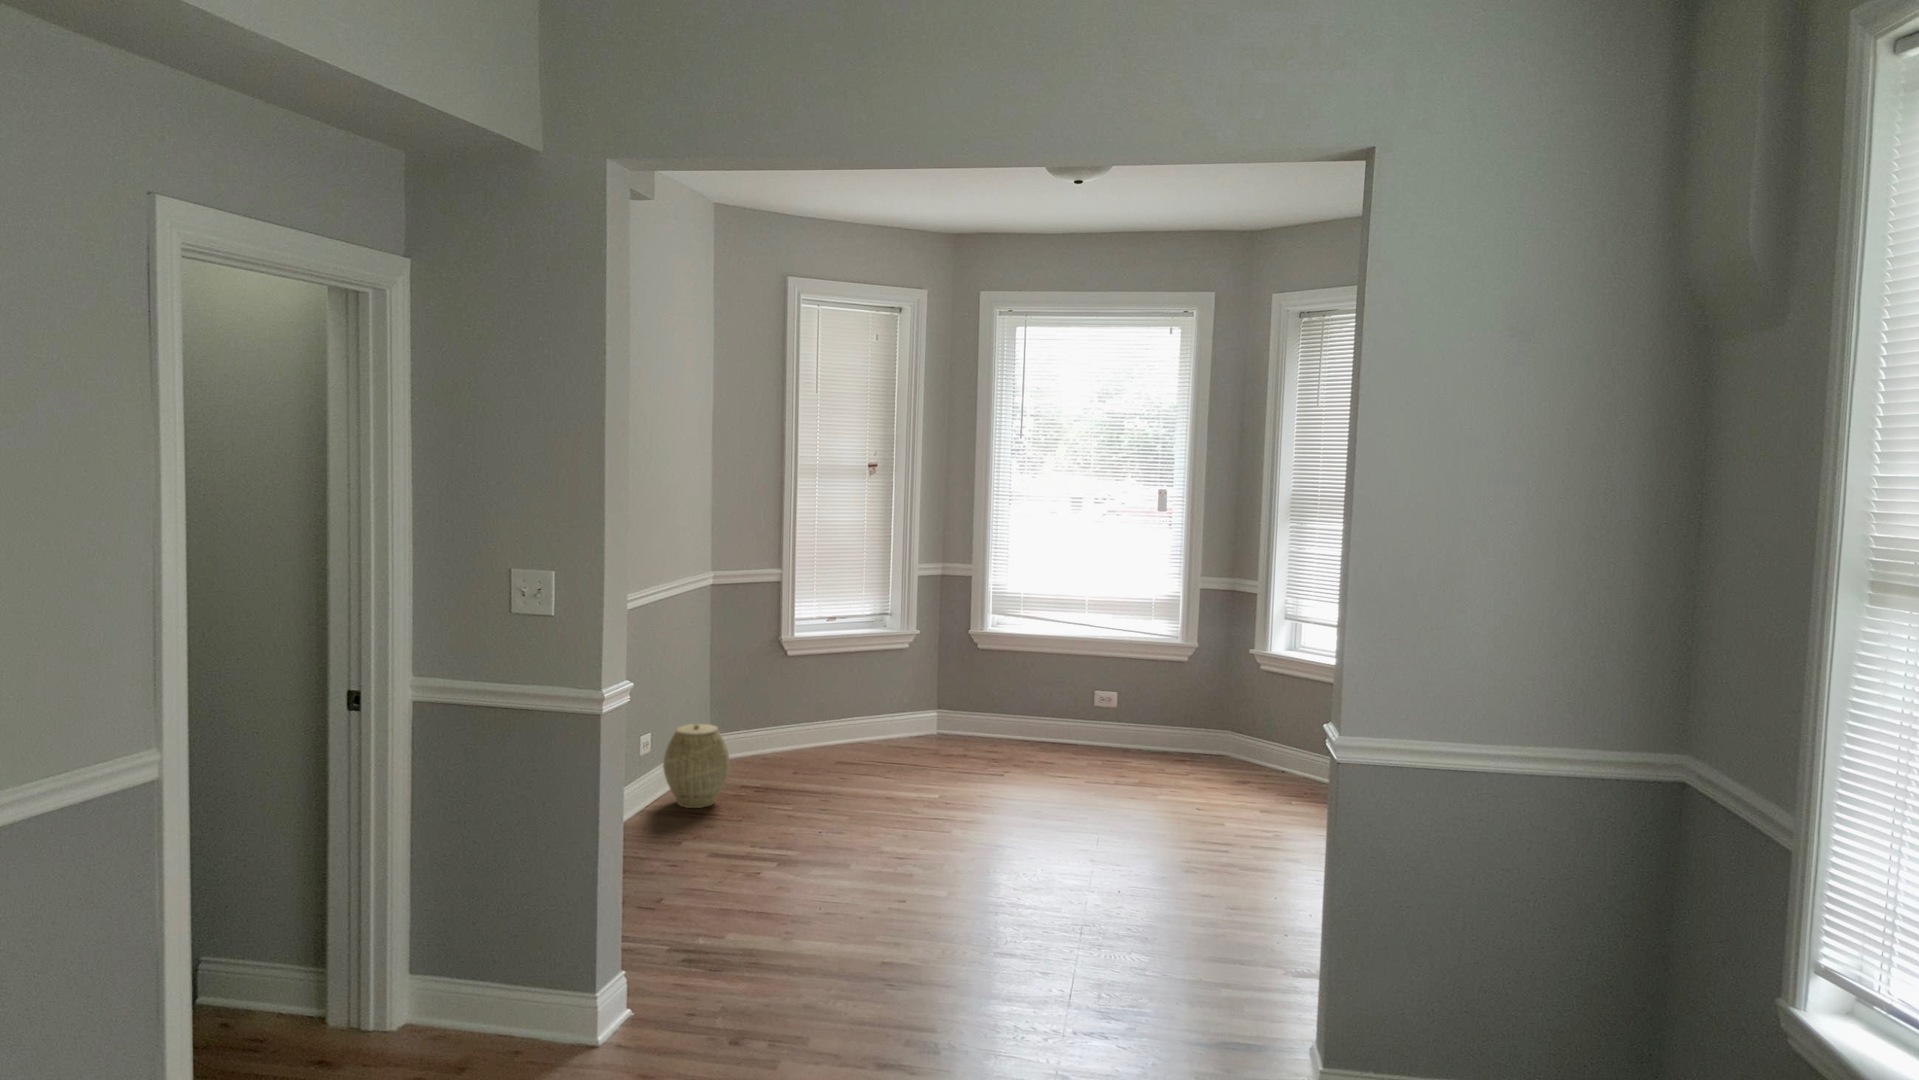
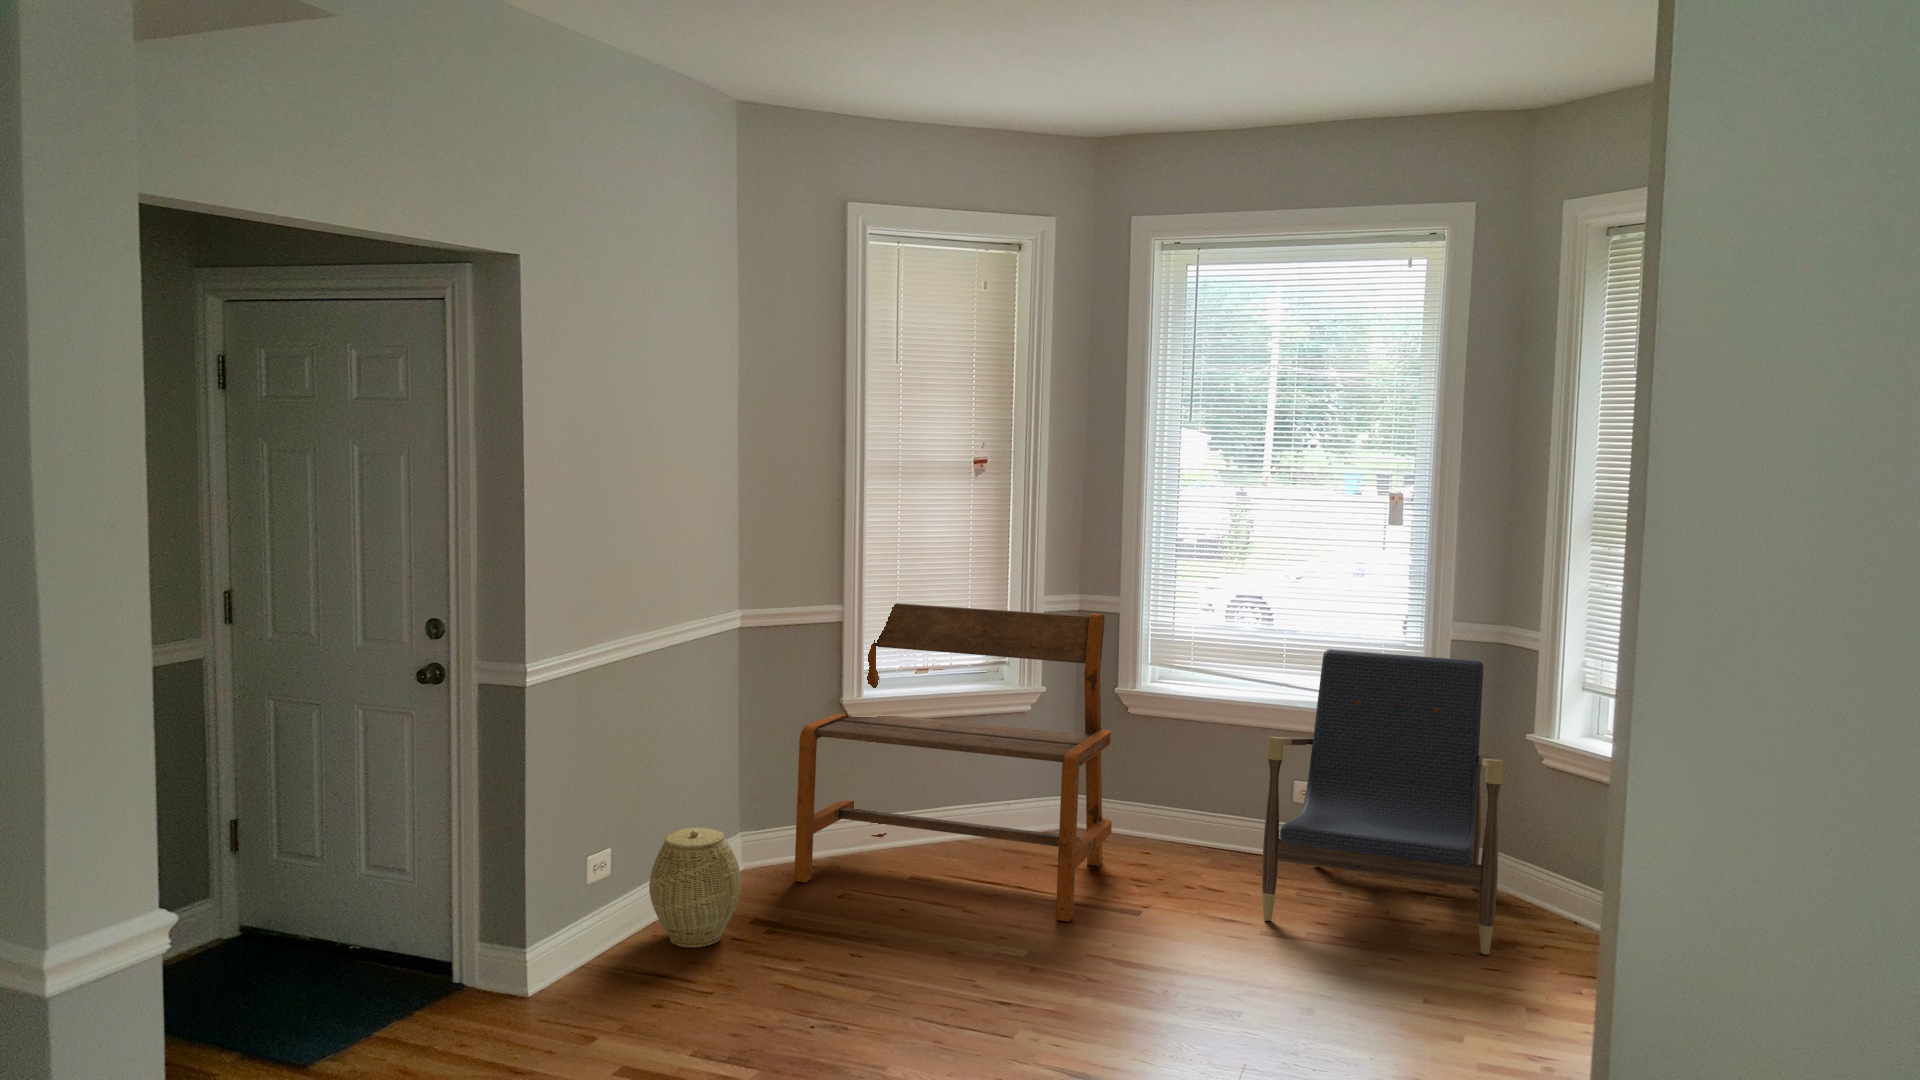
bench: none [751,566,974,783] -> present [794,603,1112,922]
lounge chair: none [1085,597,1241,788] -> present [1262,649,1504,954]

